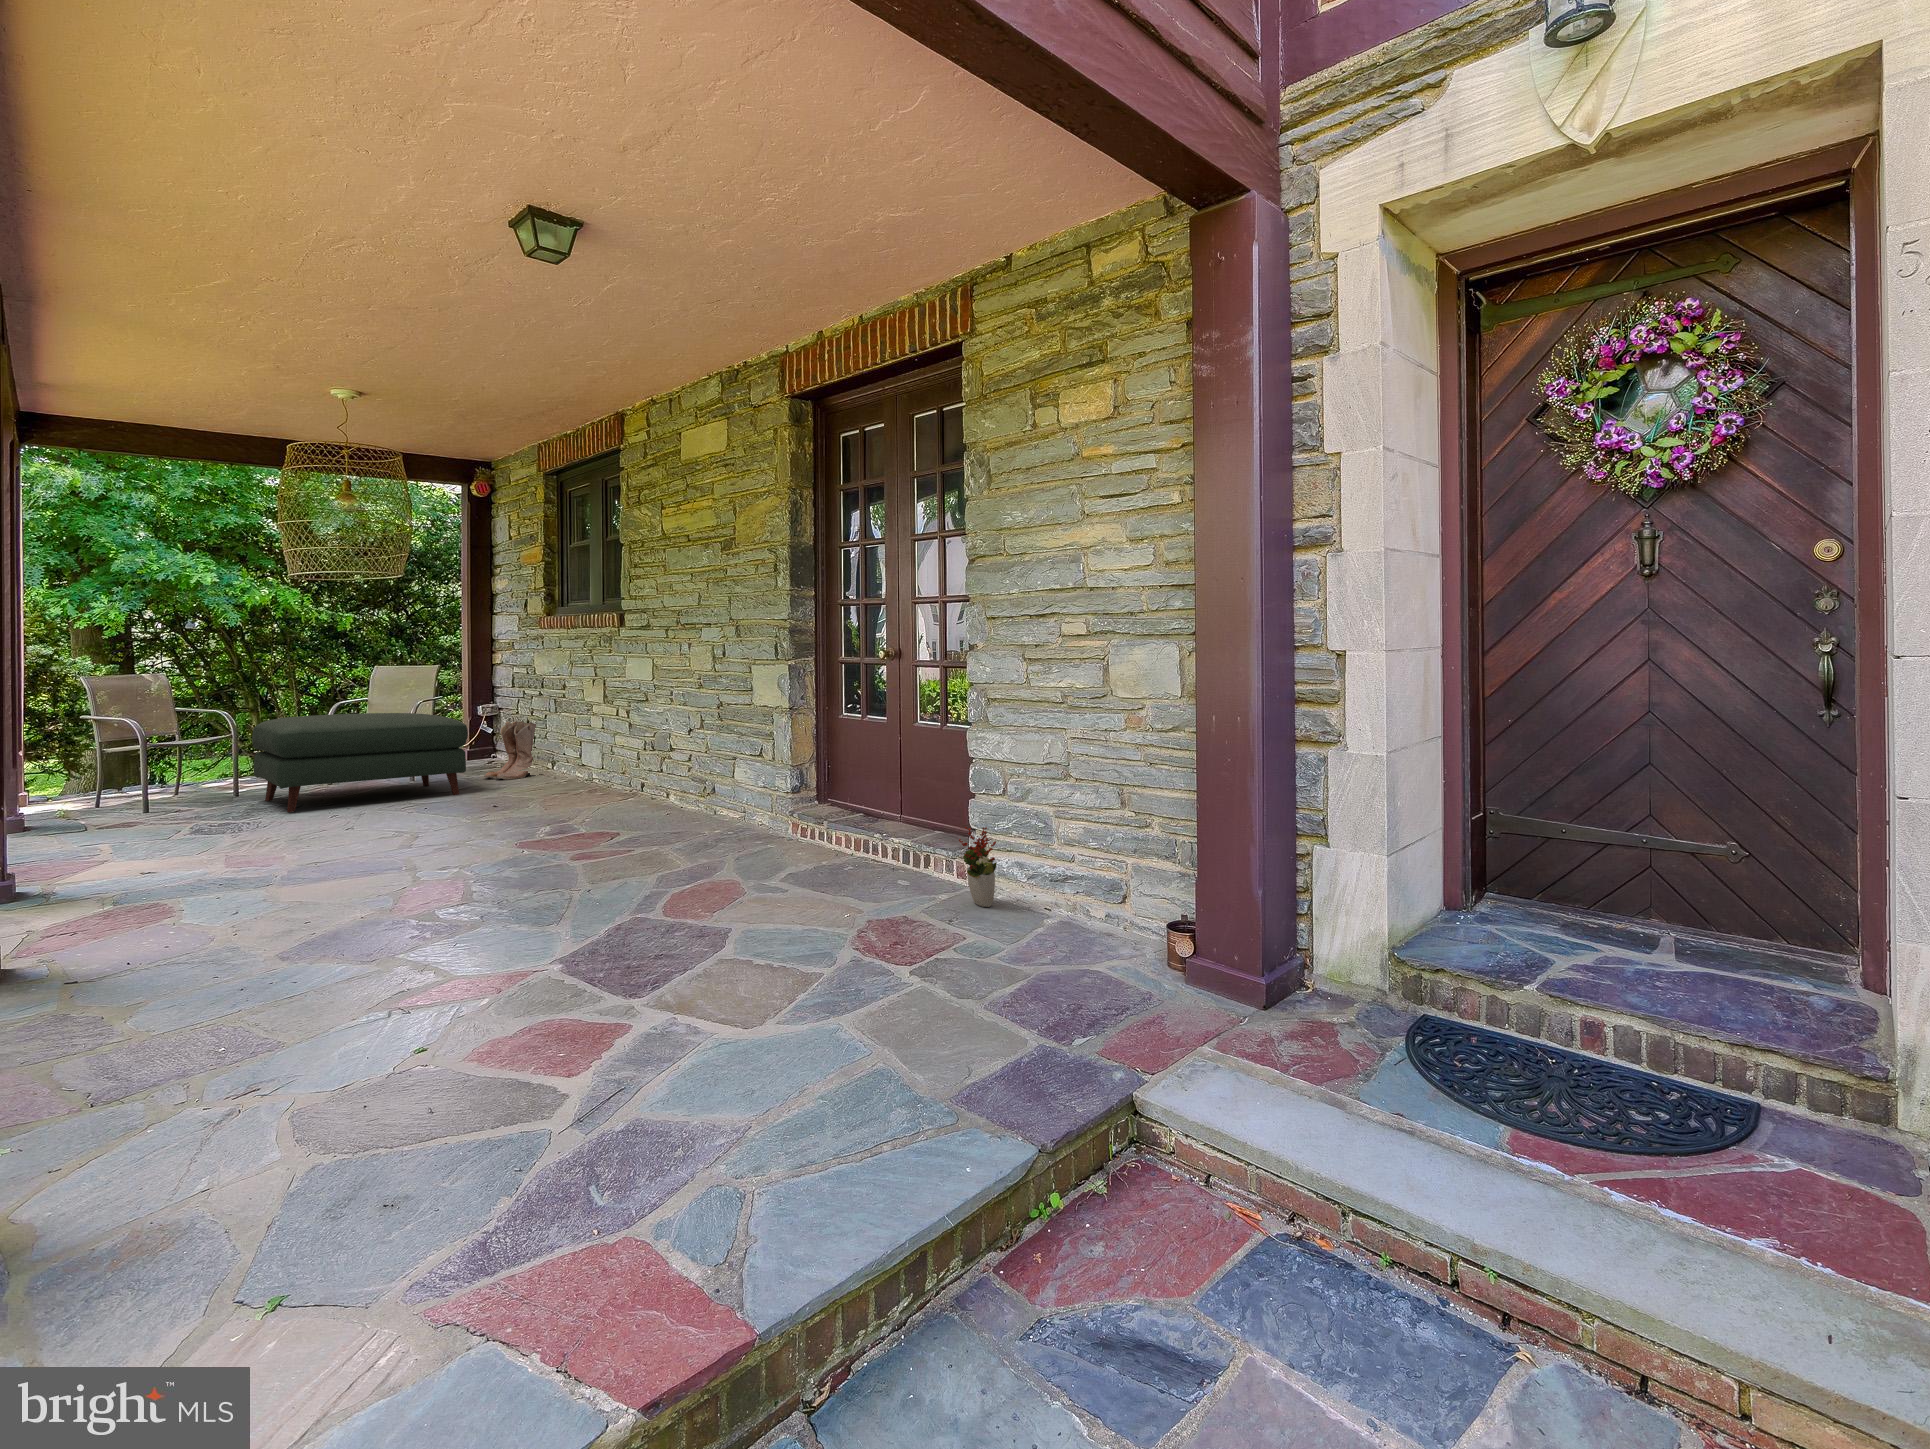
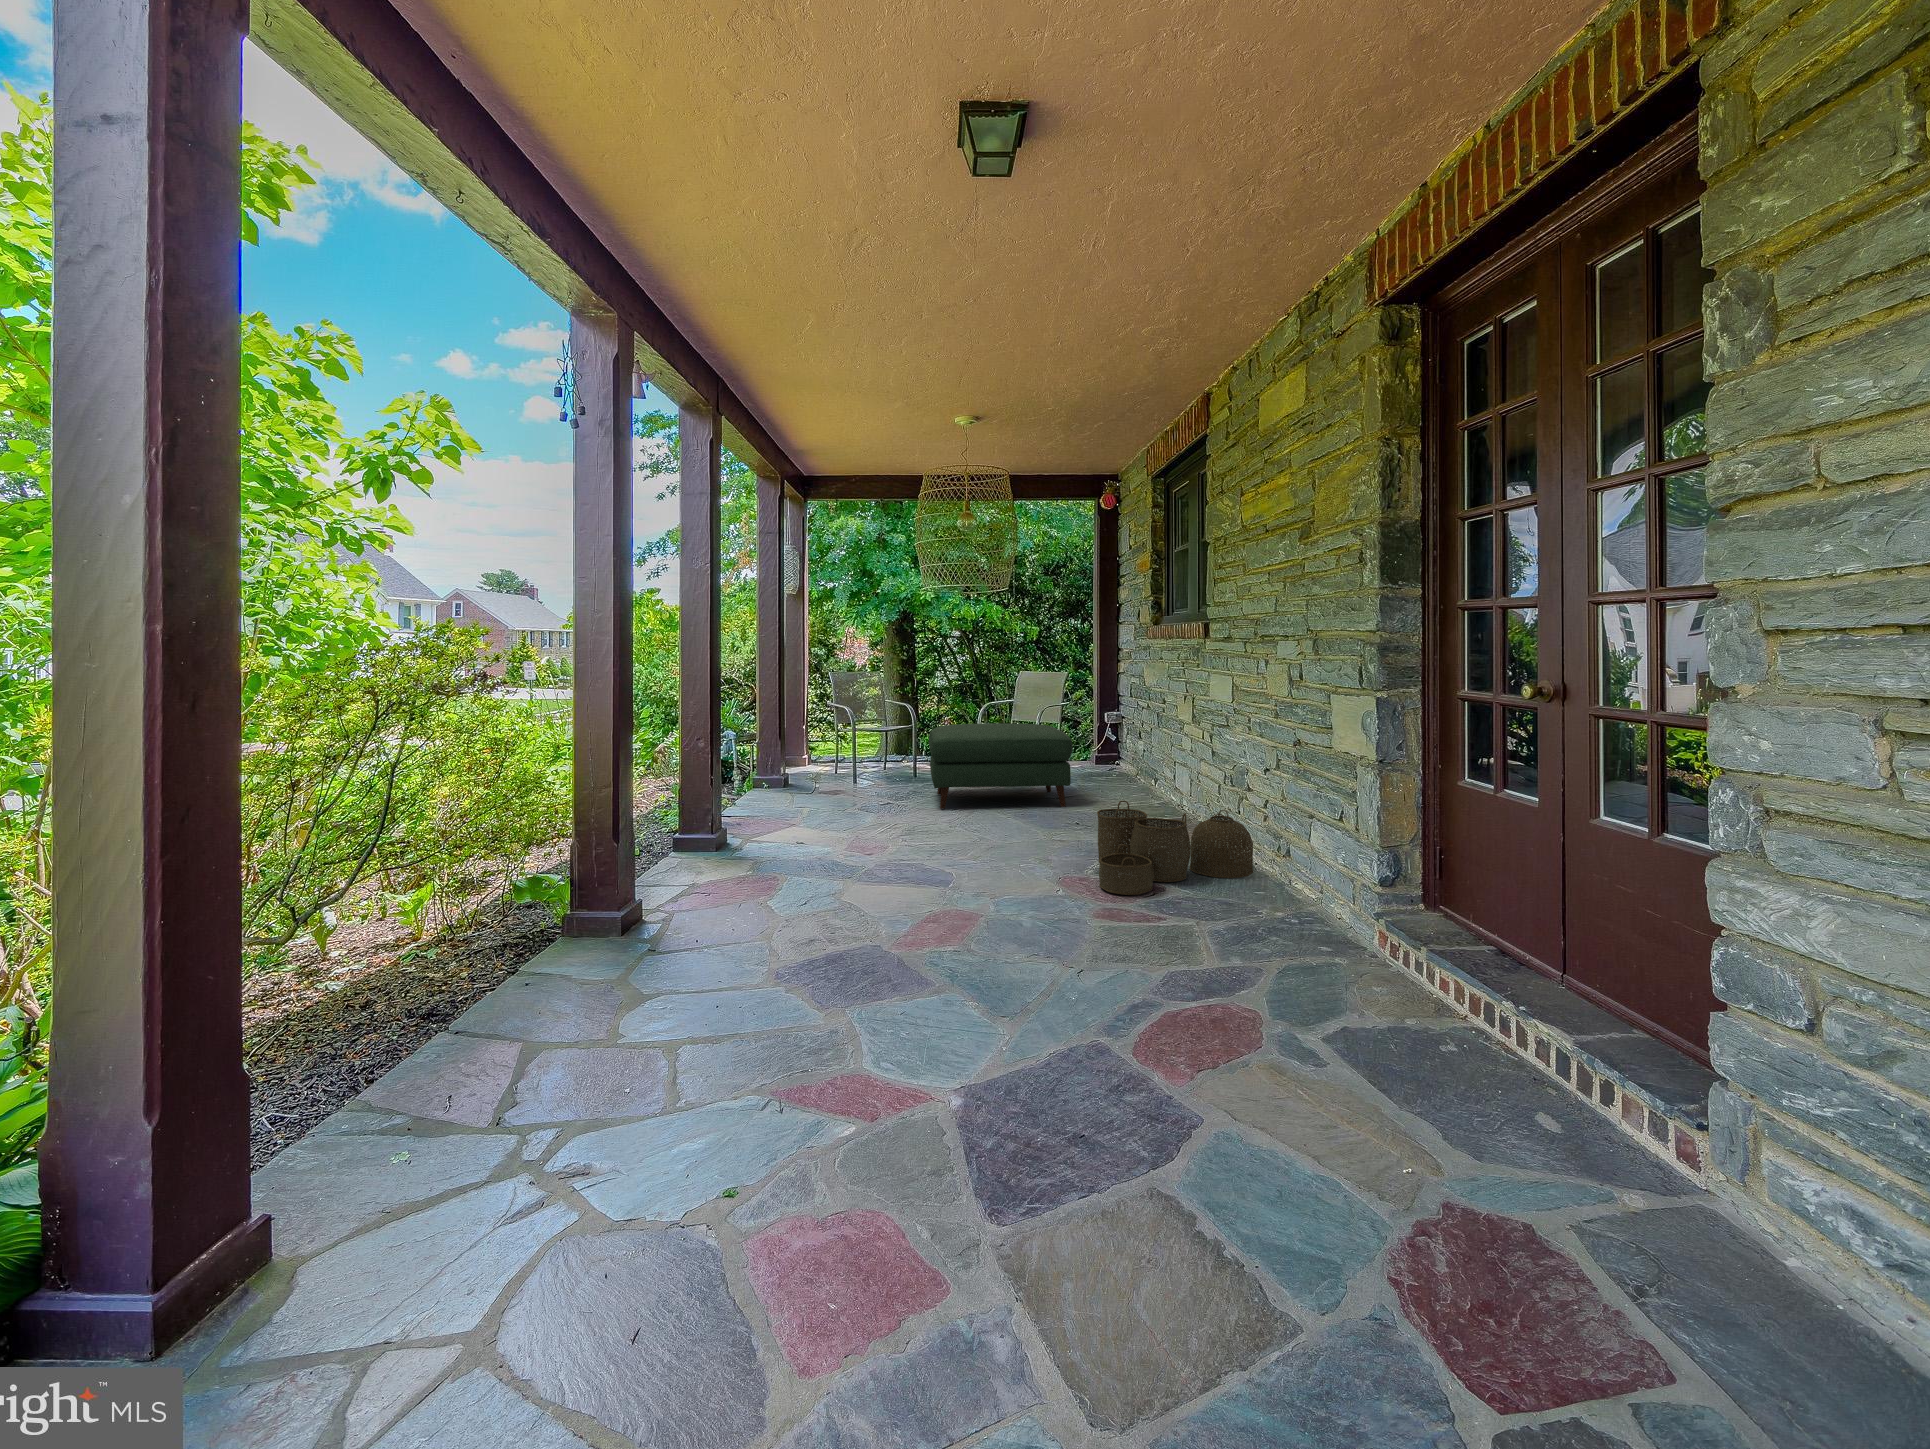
boots: present [484,721,536,780] -> none [1096,734,1146,793]
woven basket: none [535,767,682,842] -> present [1097,801,1253,895]
decorative plant: present [959,827,997,907] -> none [1664,1088,1778,1287]

